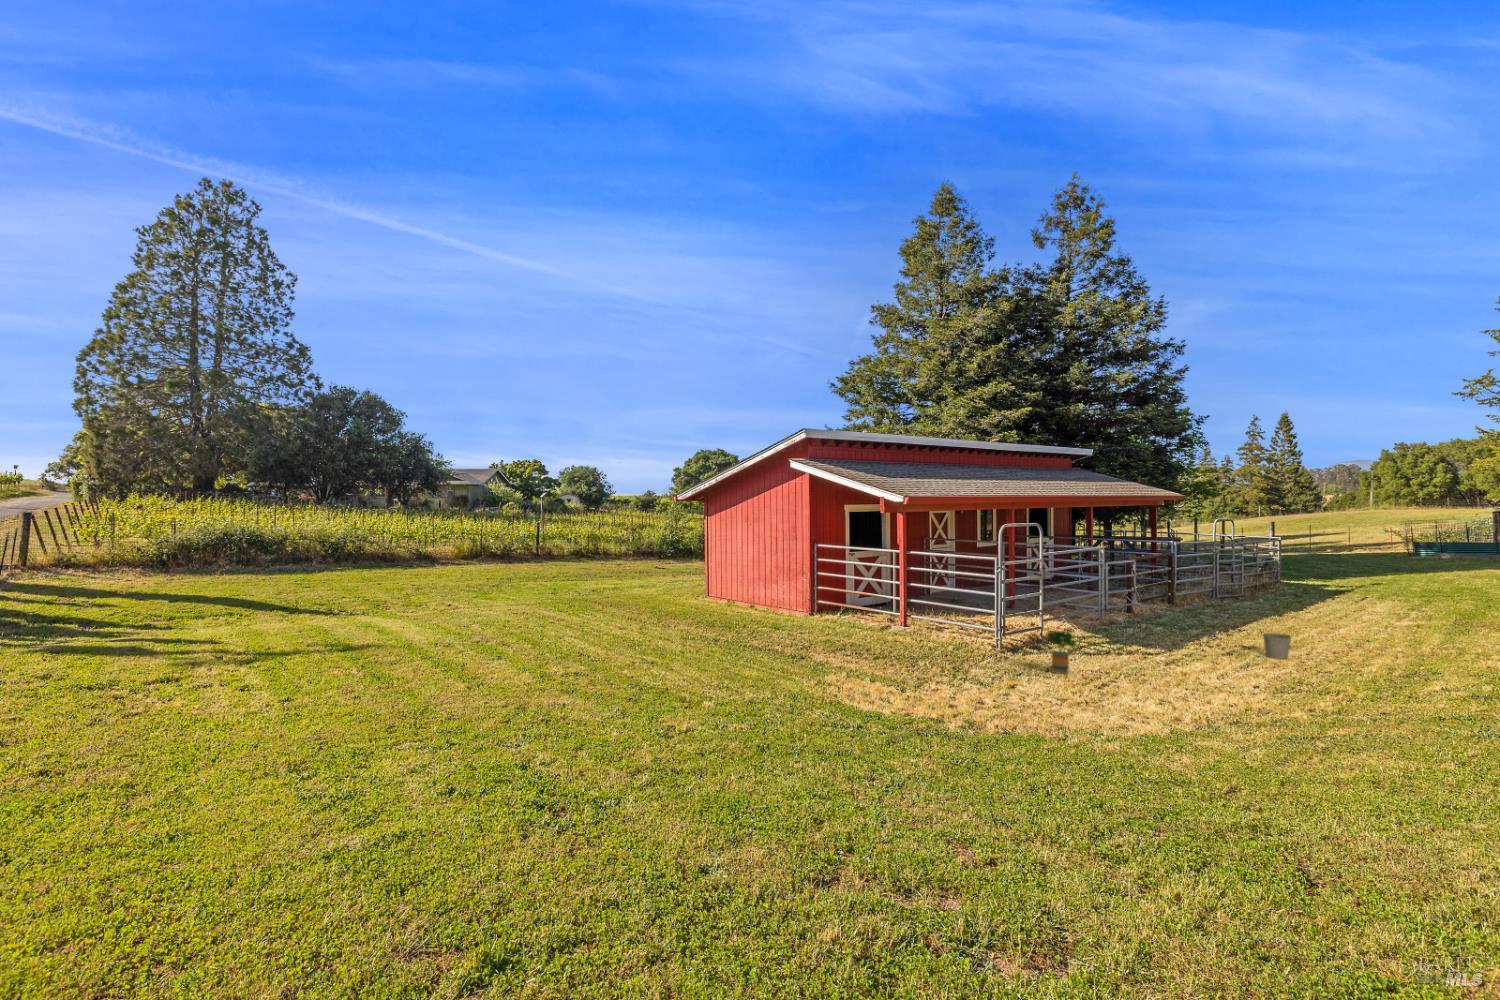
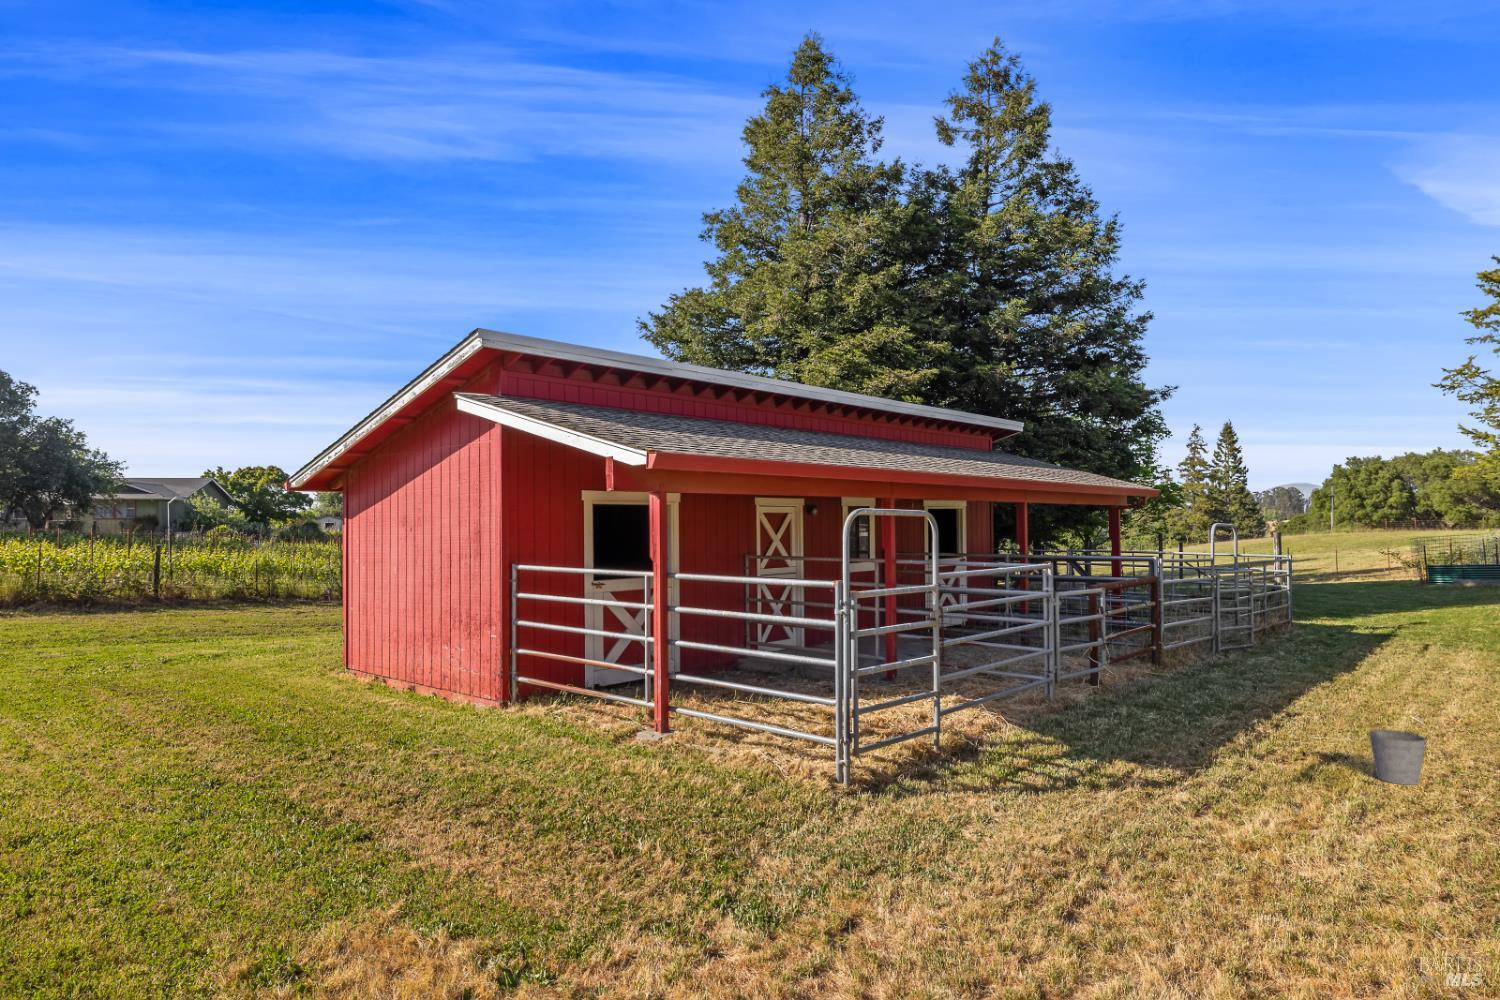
potted tree: present [1047,631,1076,674] -> none [937,752,1010,869]

